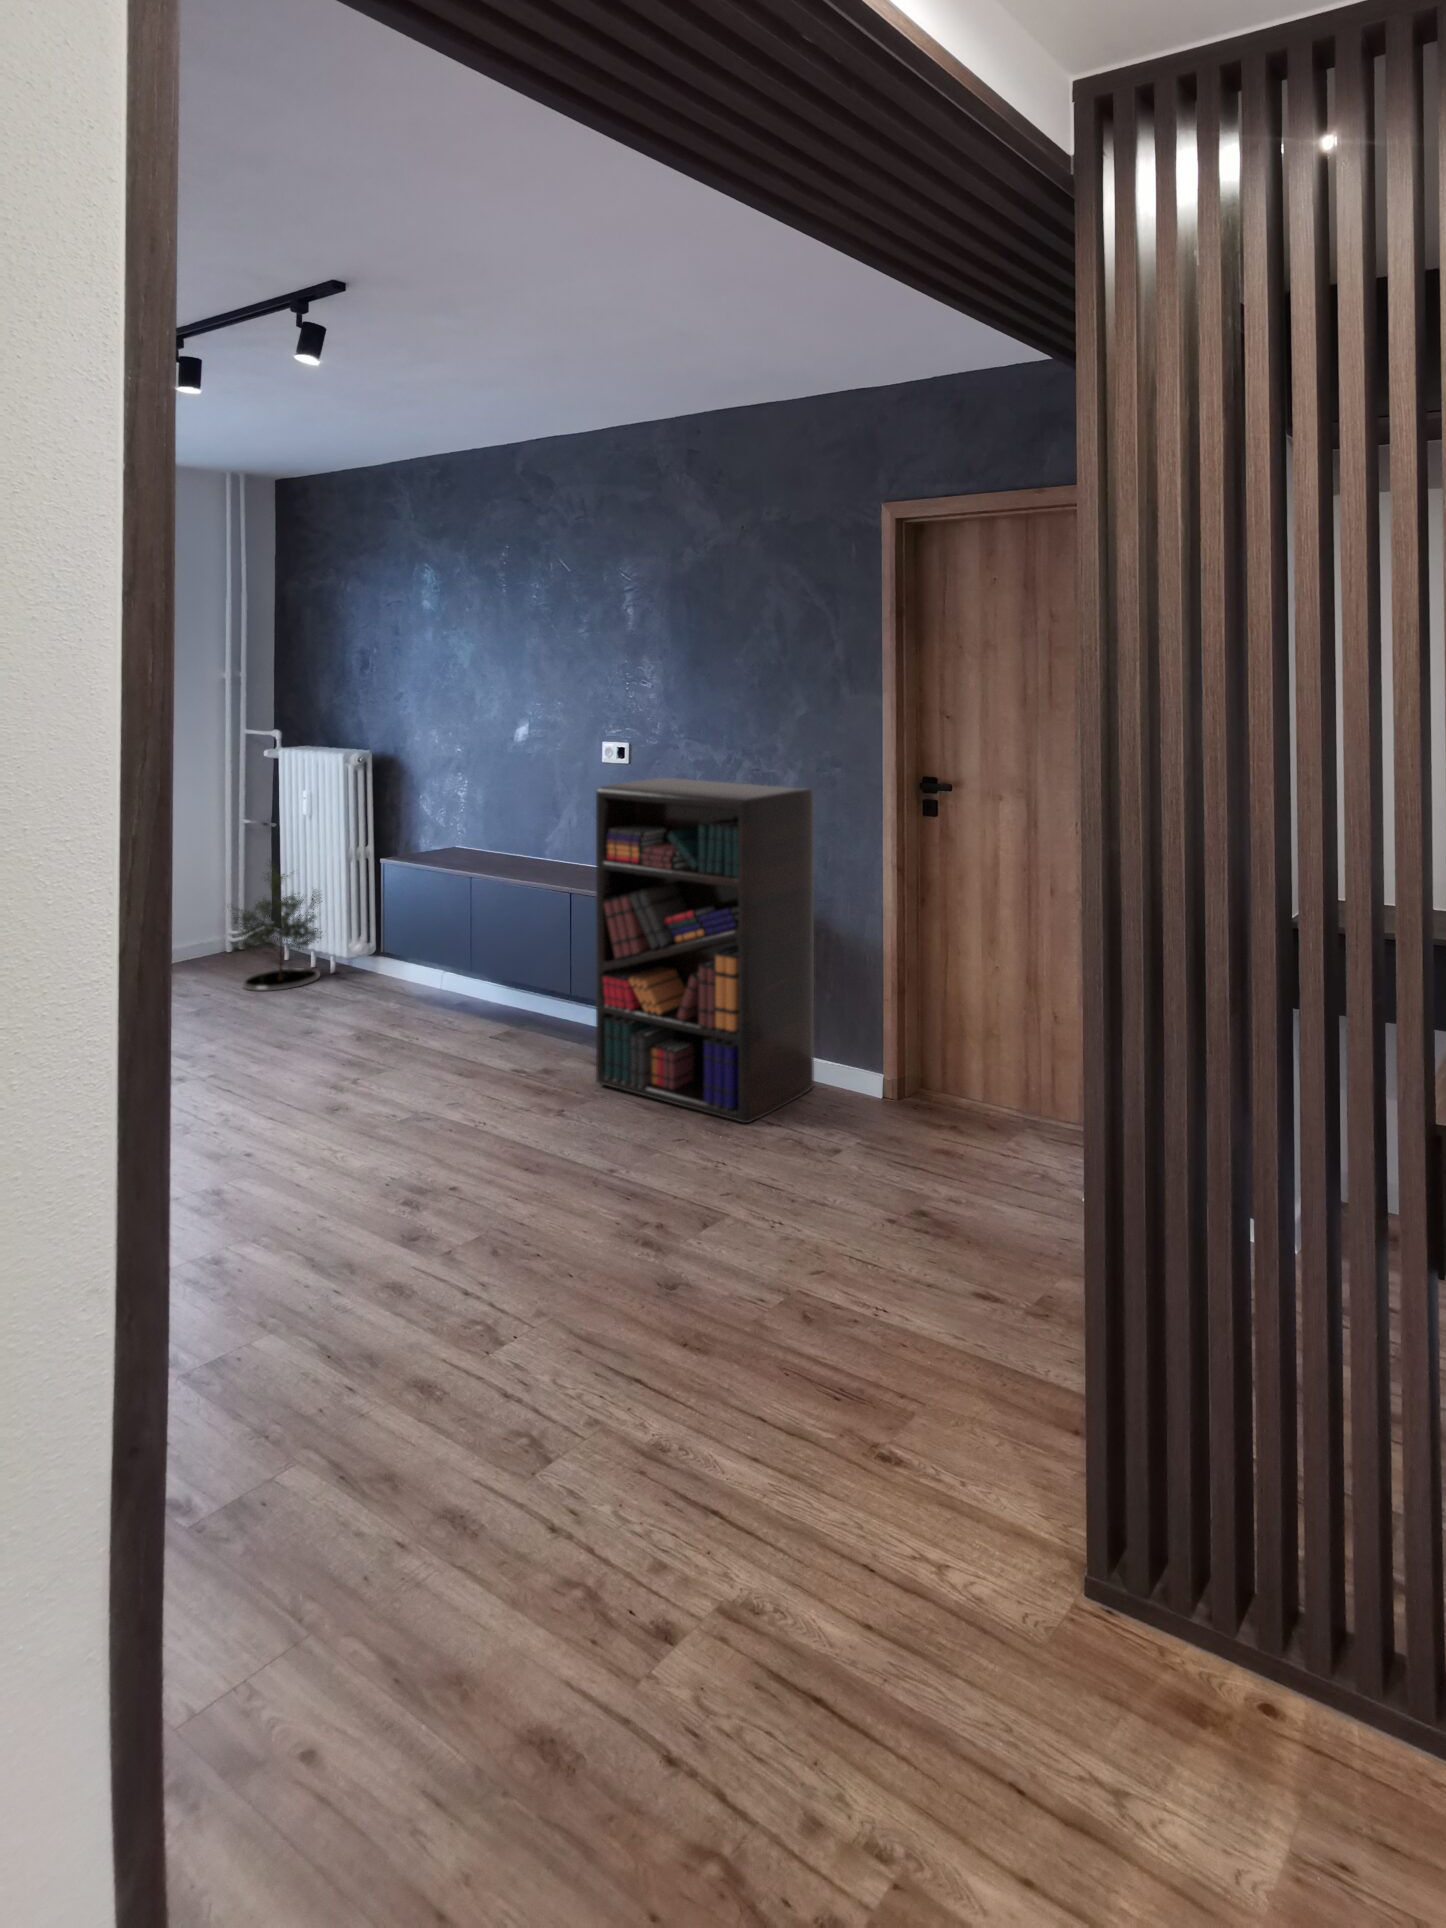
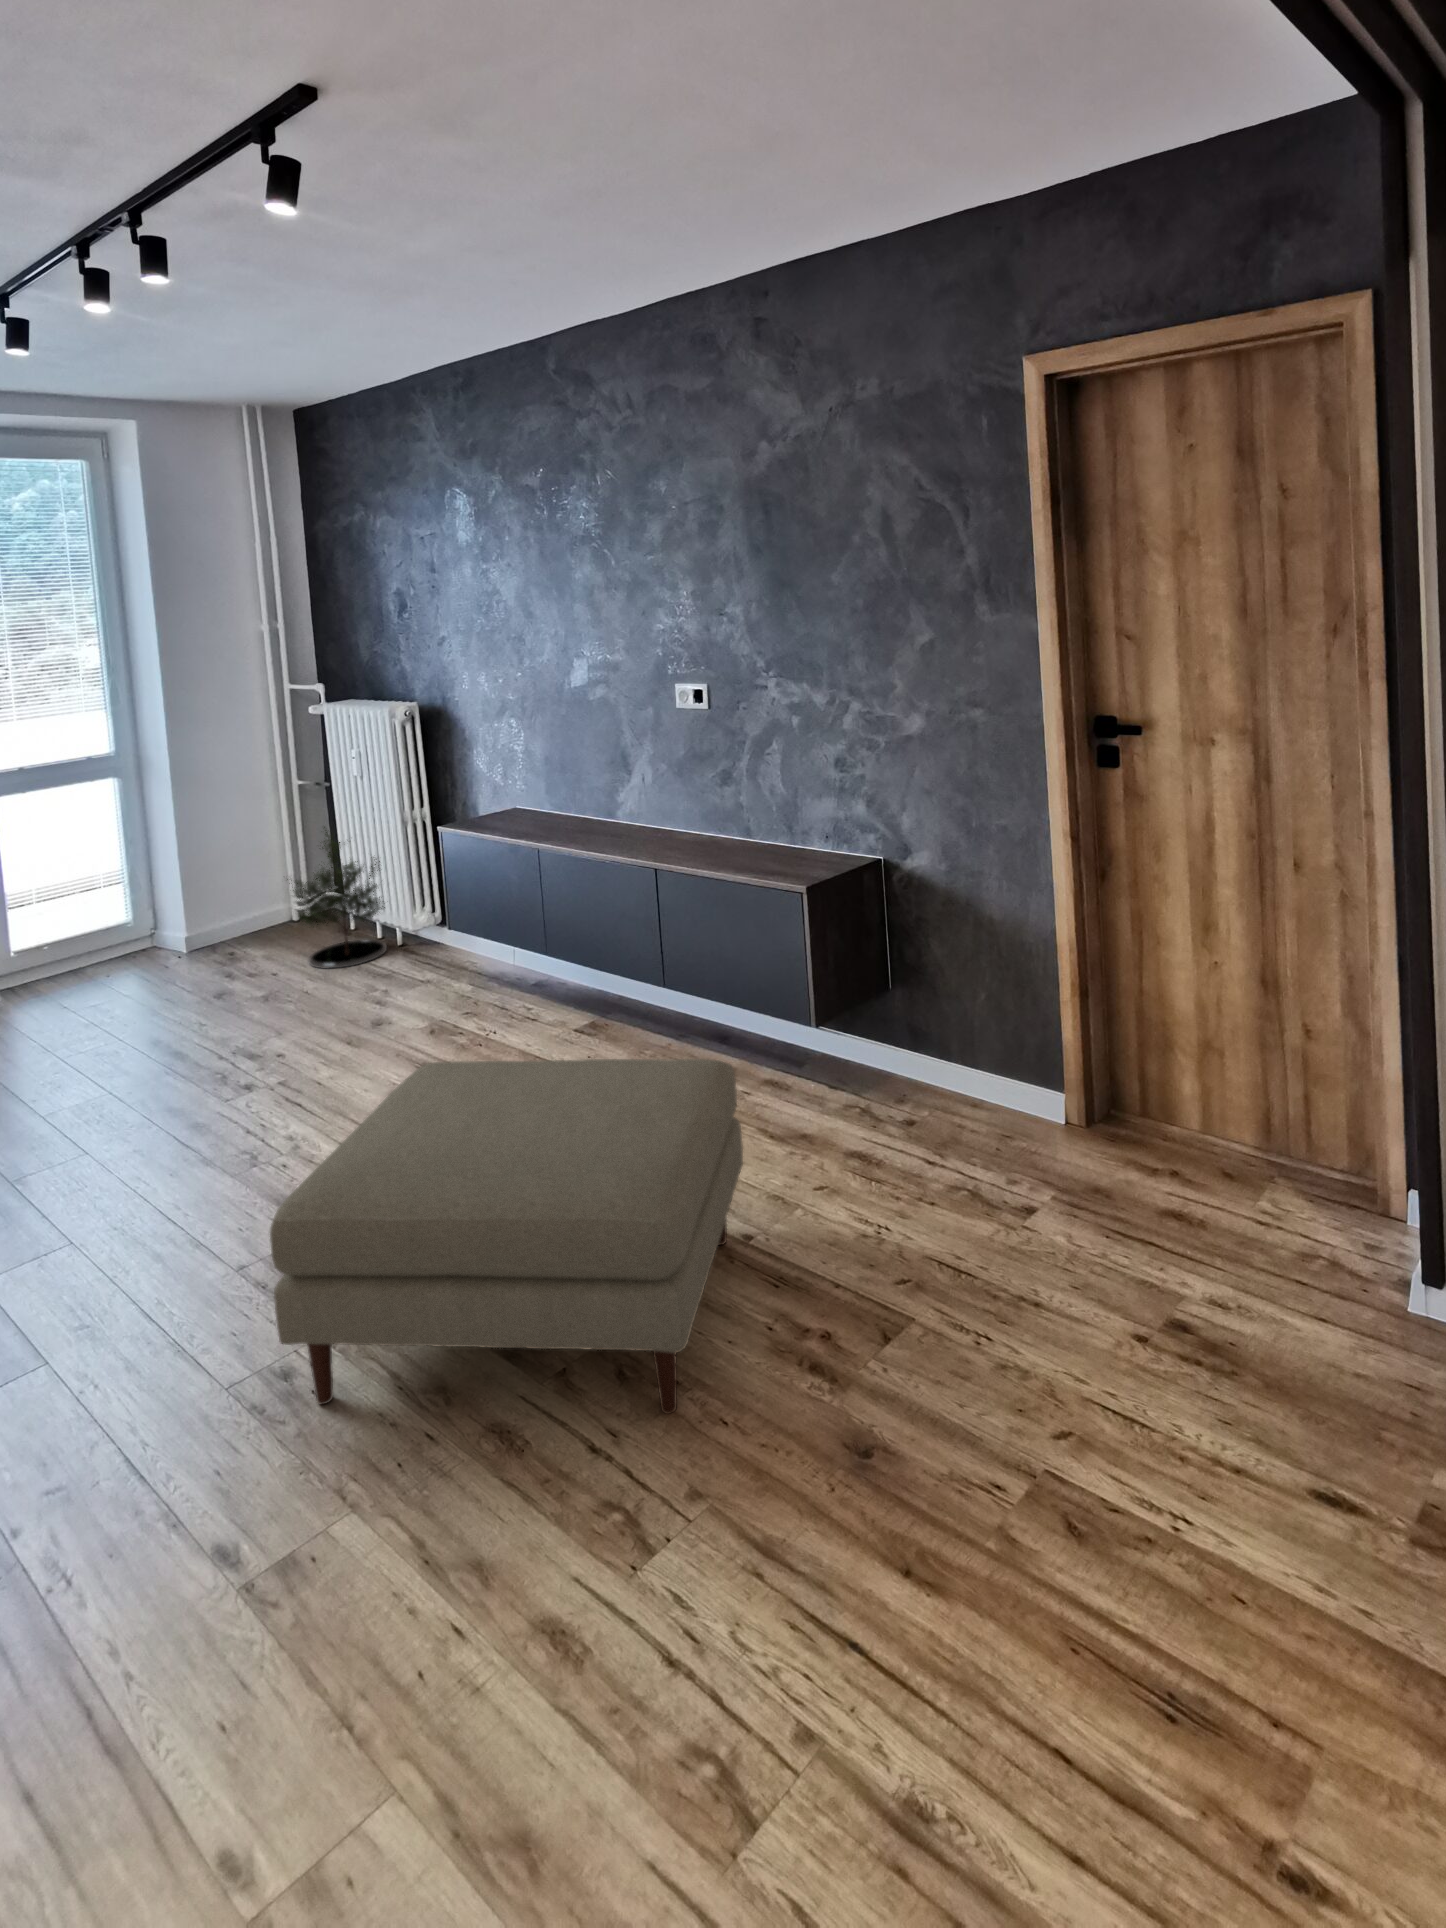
bookshelf: present [596,778,814,1123] -> none [679,726,971,1163]
ottoman: none [218,1027,614,1278] -> present [270,1059,743,1414]

